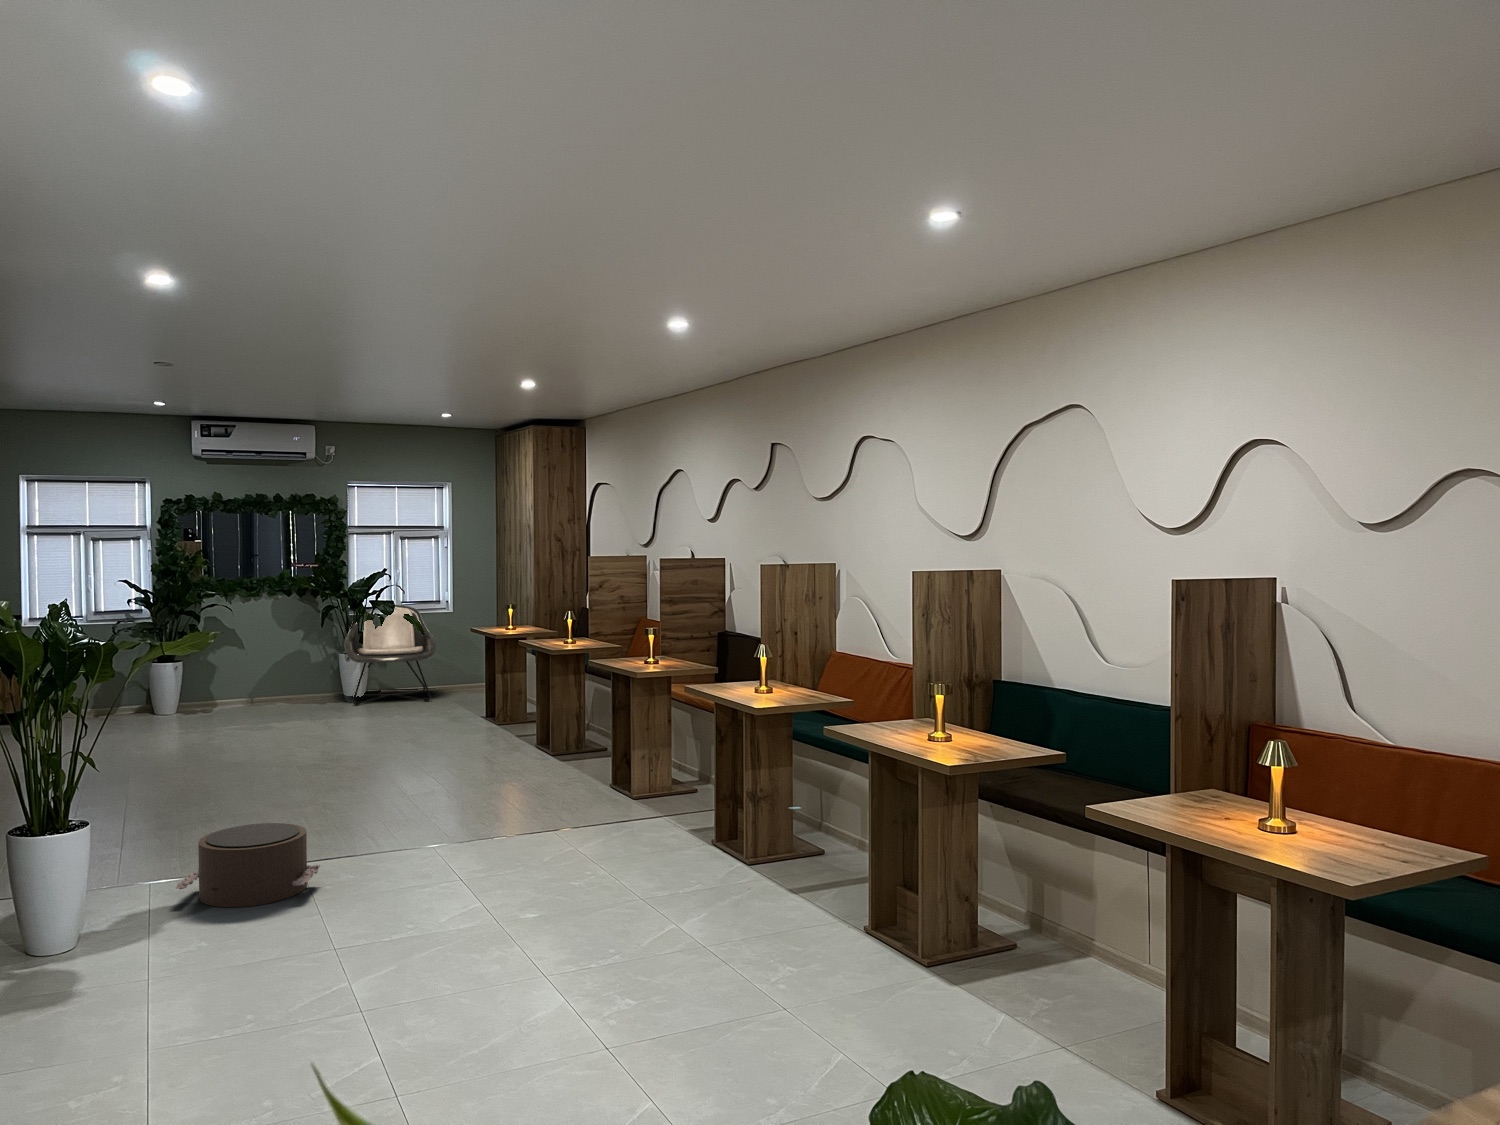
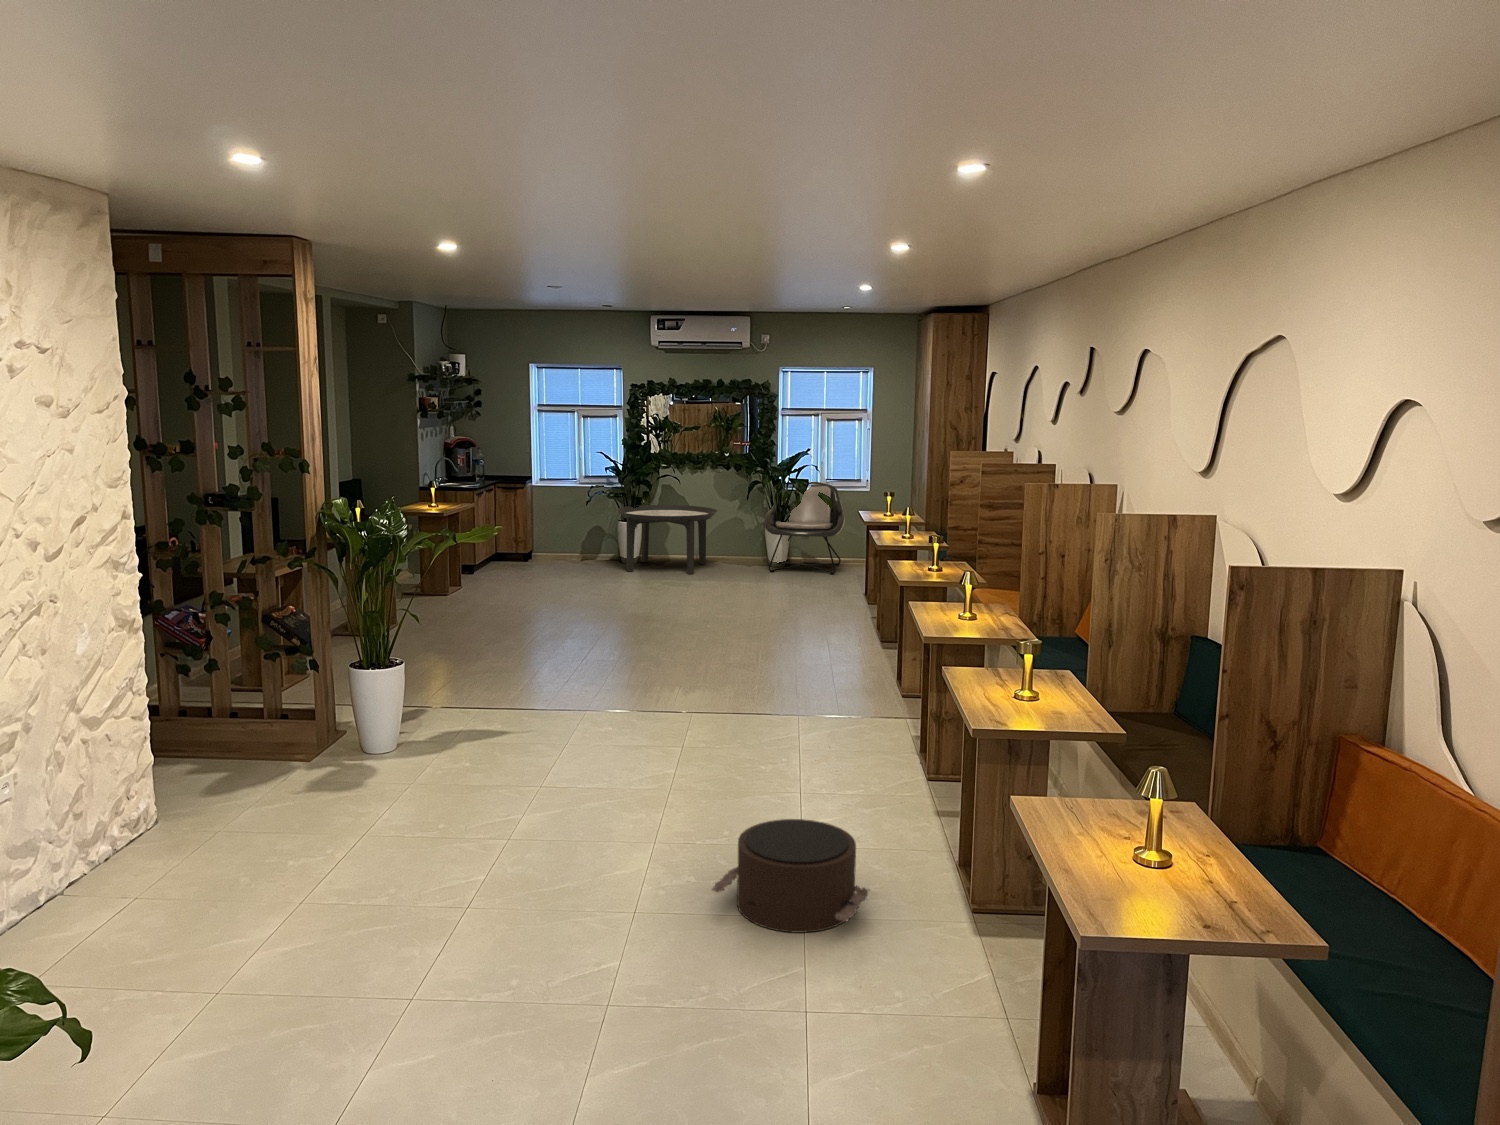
round table: none [156,639,287,721] -> present [617,505,717,574]
pouf: present [175,823,320,907] -> present [713,819,869,933]

